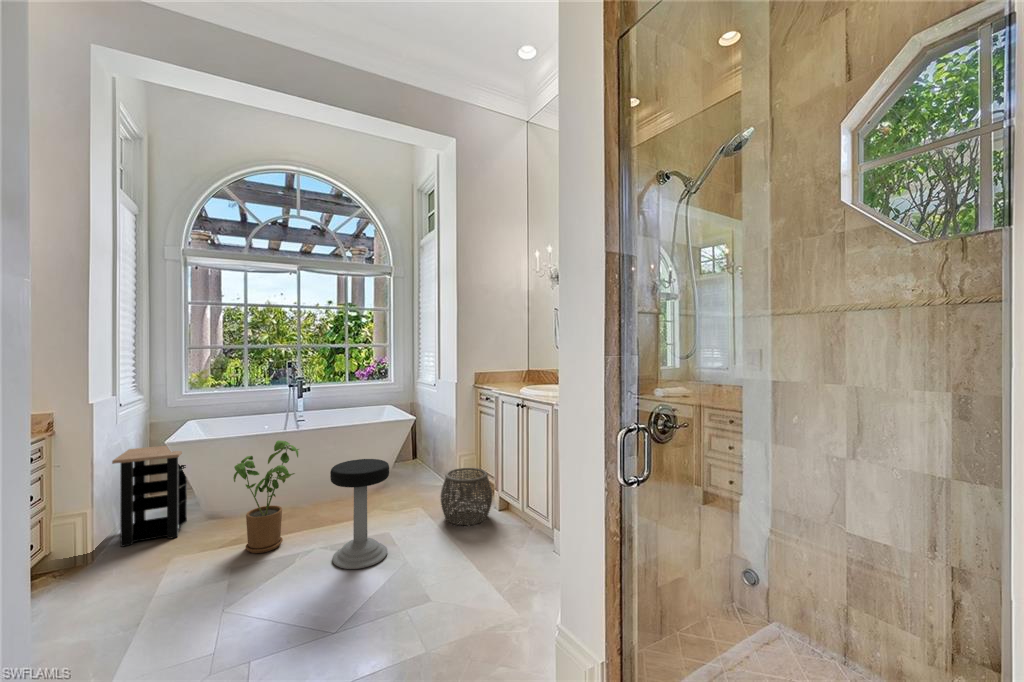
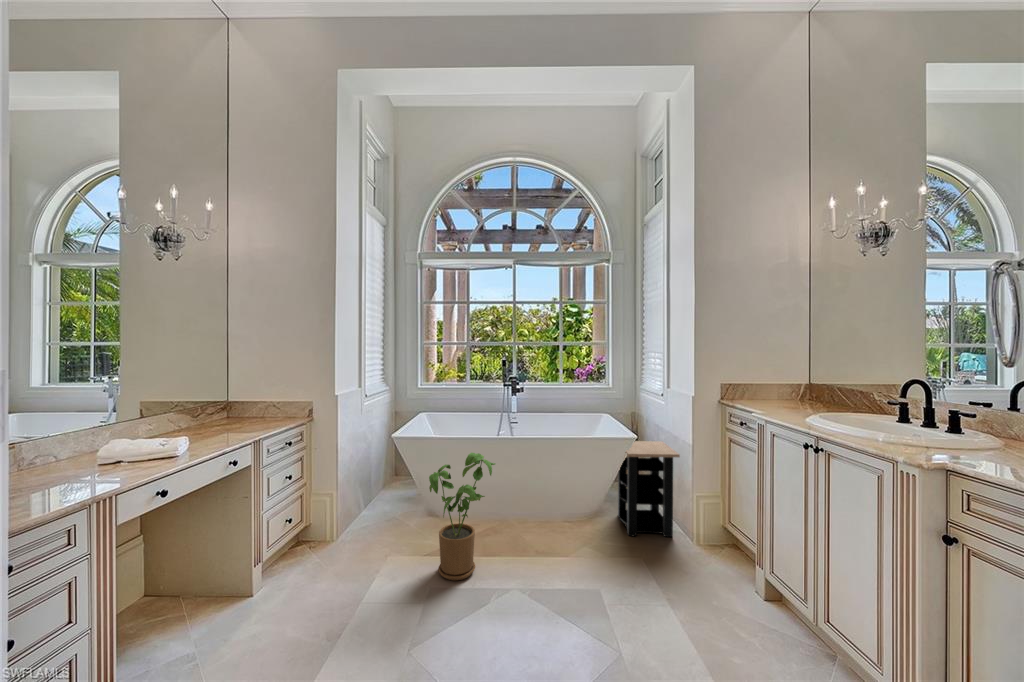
side table: present [112,446,187,547] -> present [618,441,680,537]
stool: present [330,459,389,569] -> none [516,494,591,655]
woven basket: present [441,468,493,526] -> none [668,522,754,622]

